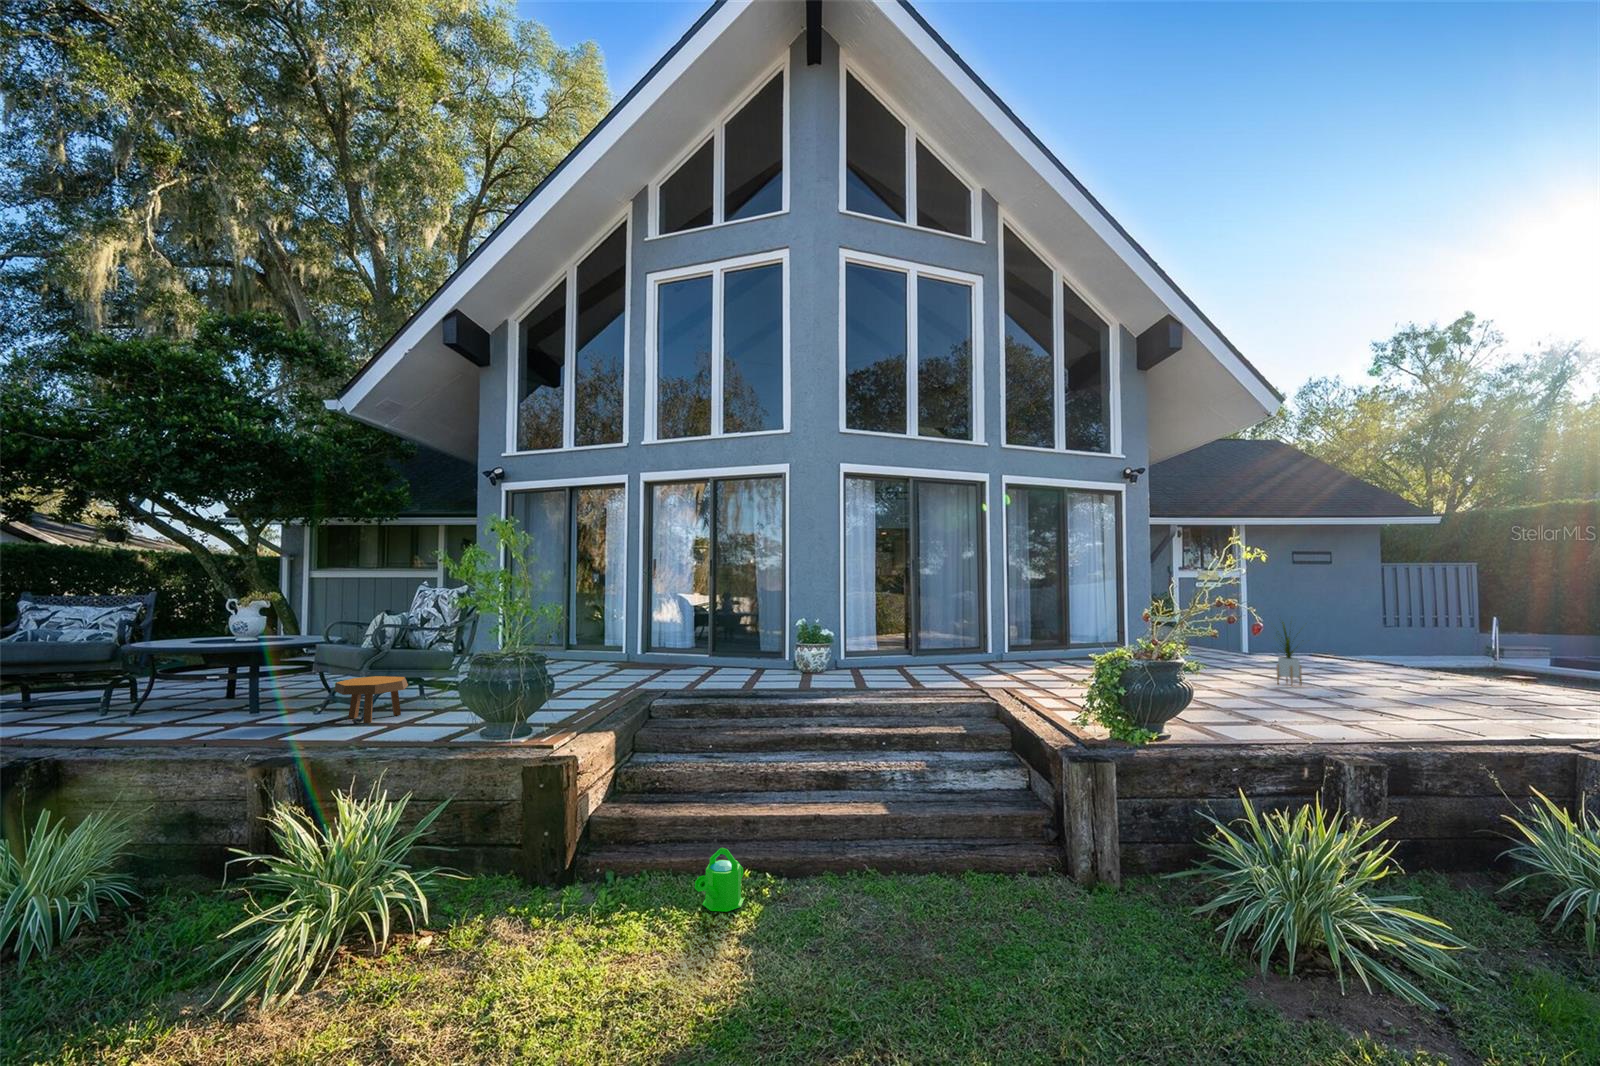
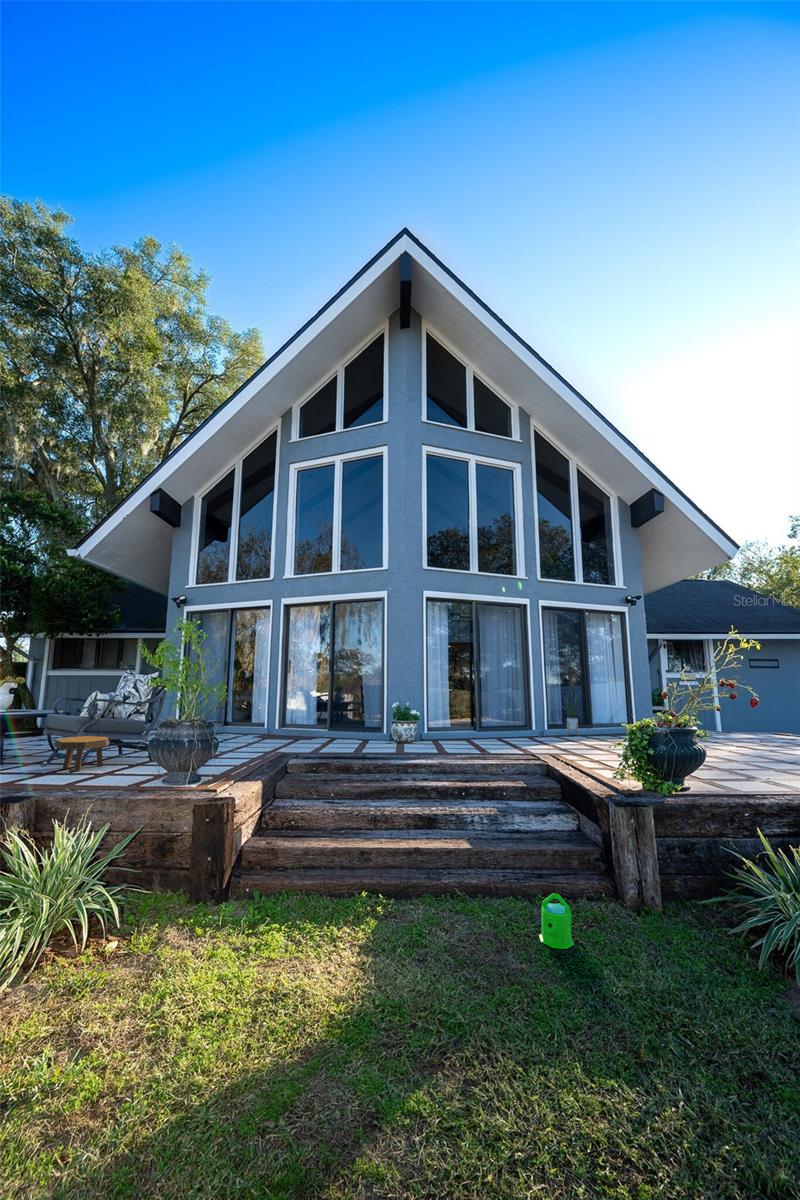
house plant: present [1277,622,1302,685] -> present [567,700,578,734]
watering can: present [695,848,744,912] -> present [539,893,574,949]

